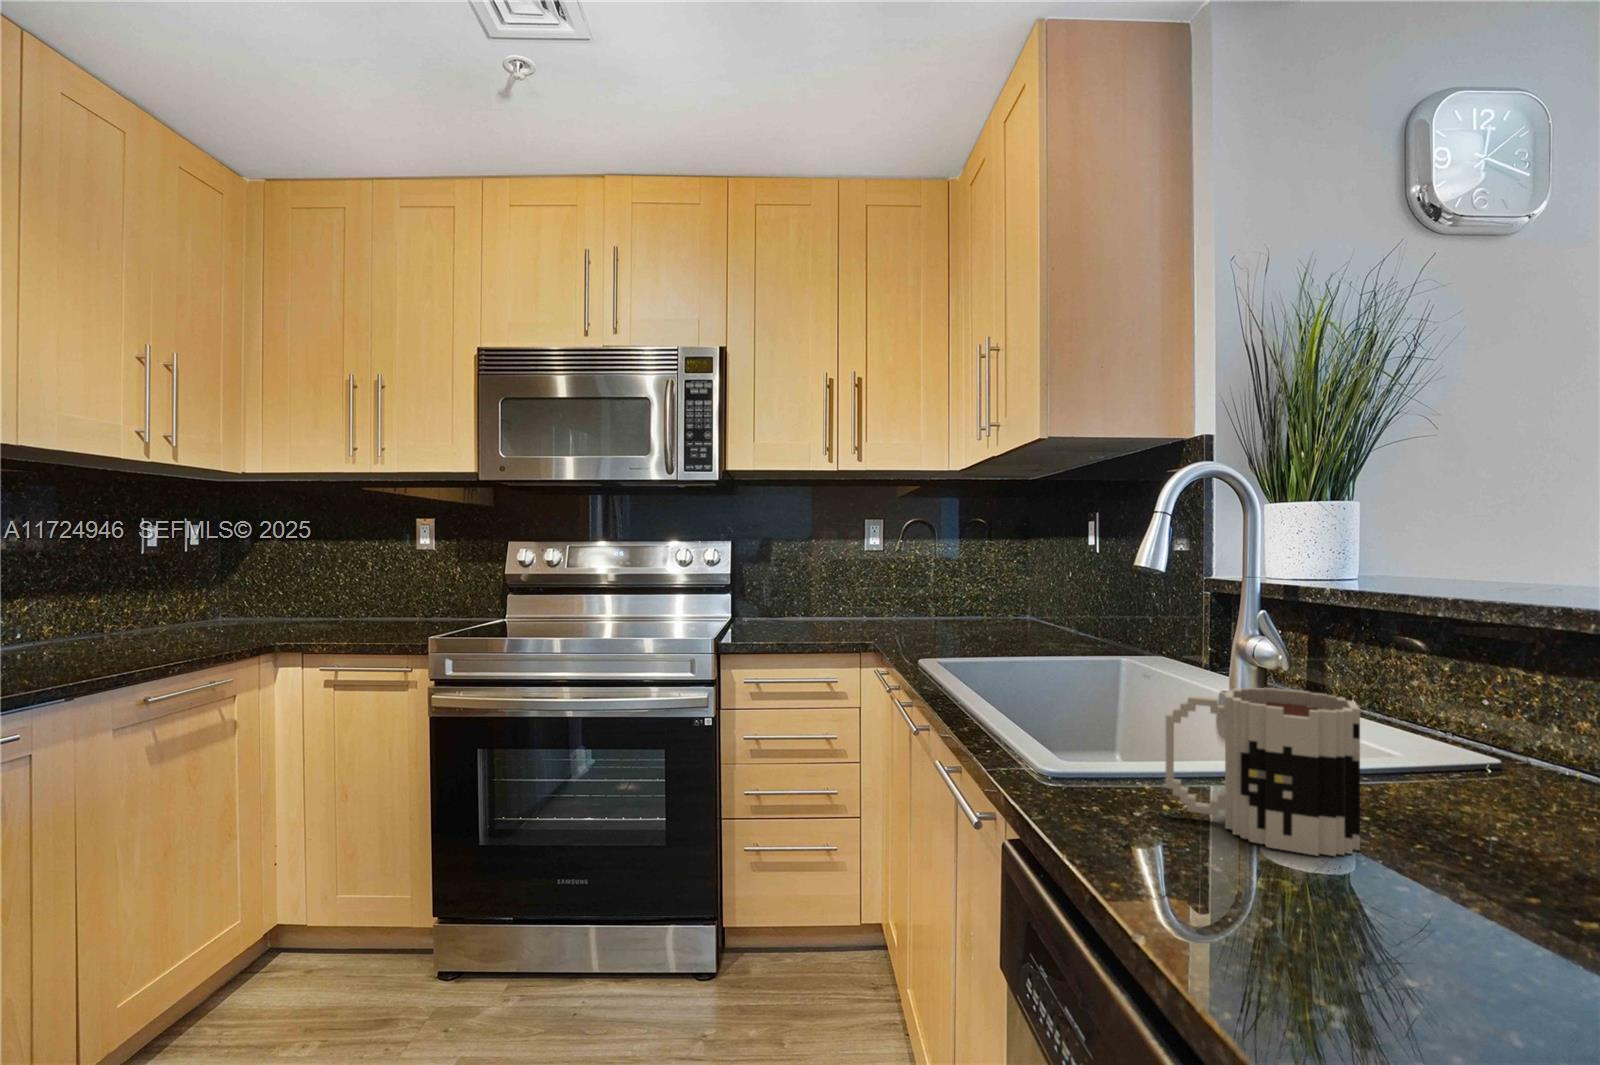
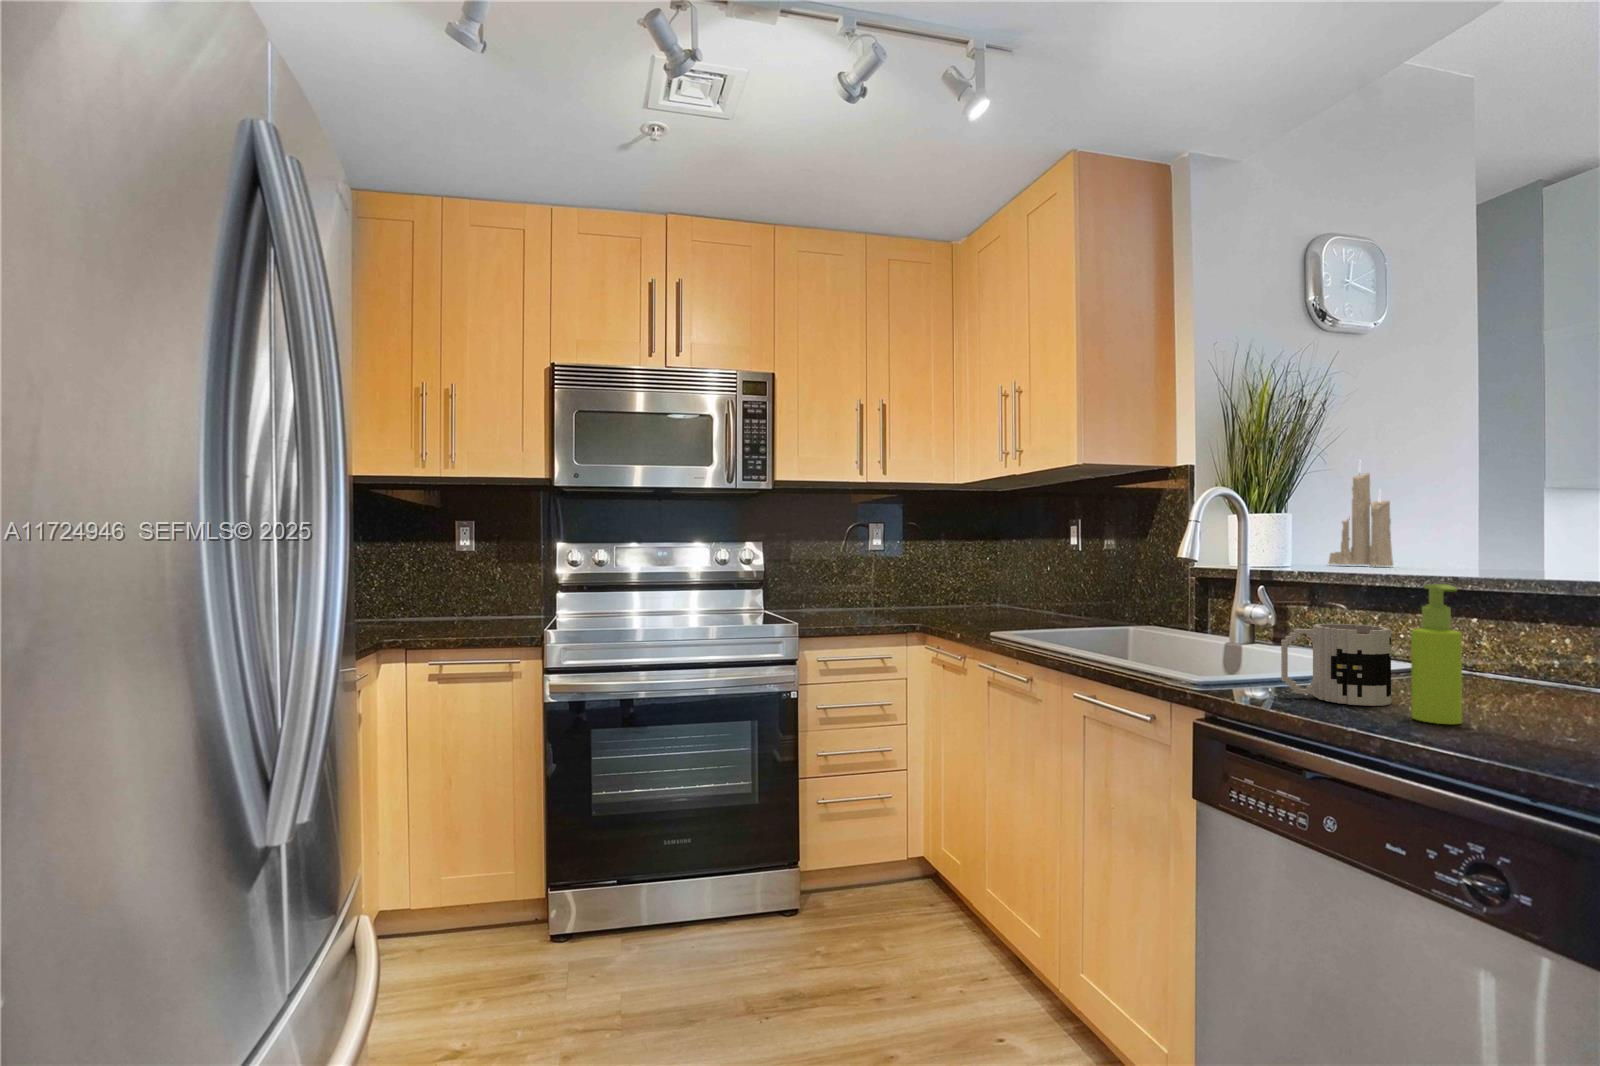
candle: none [1432,413,1538,581] -> present [1329,464,1393,566]
soap dispenser: none [1357,630,1463,936] -> present [1411,584,1462,724]

